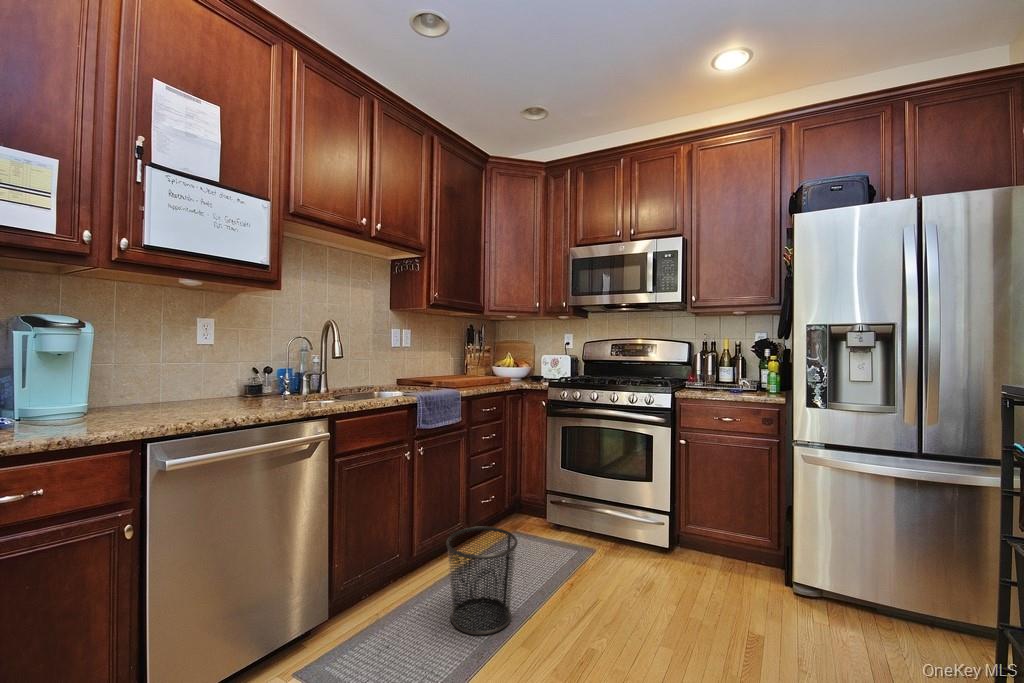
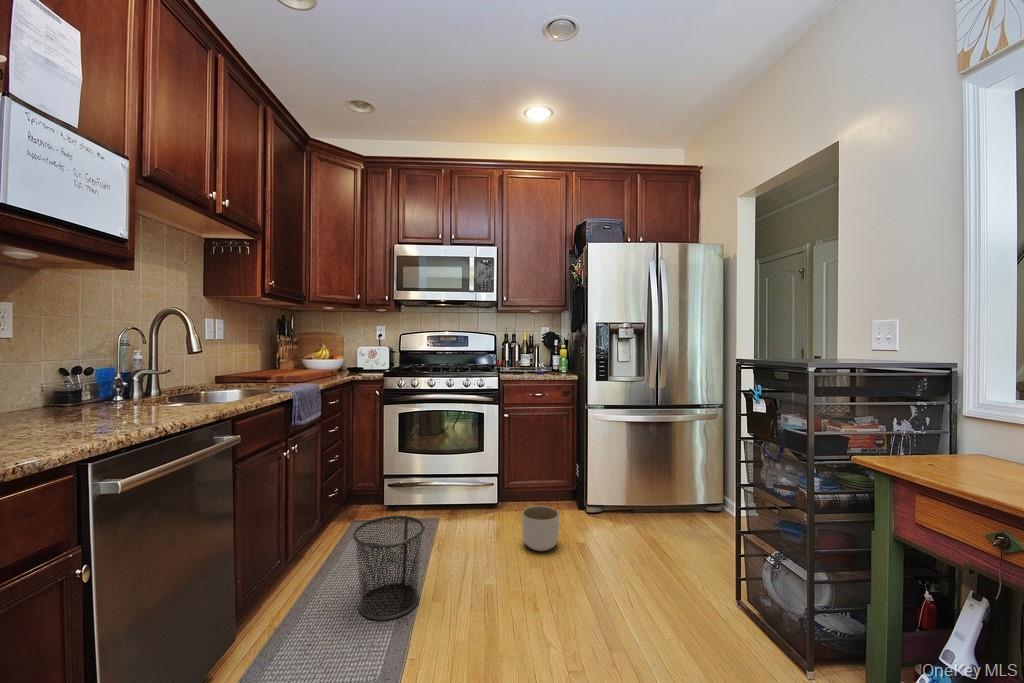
planter: none [662,564,715,628] -> present [522,506,559,551]

